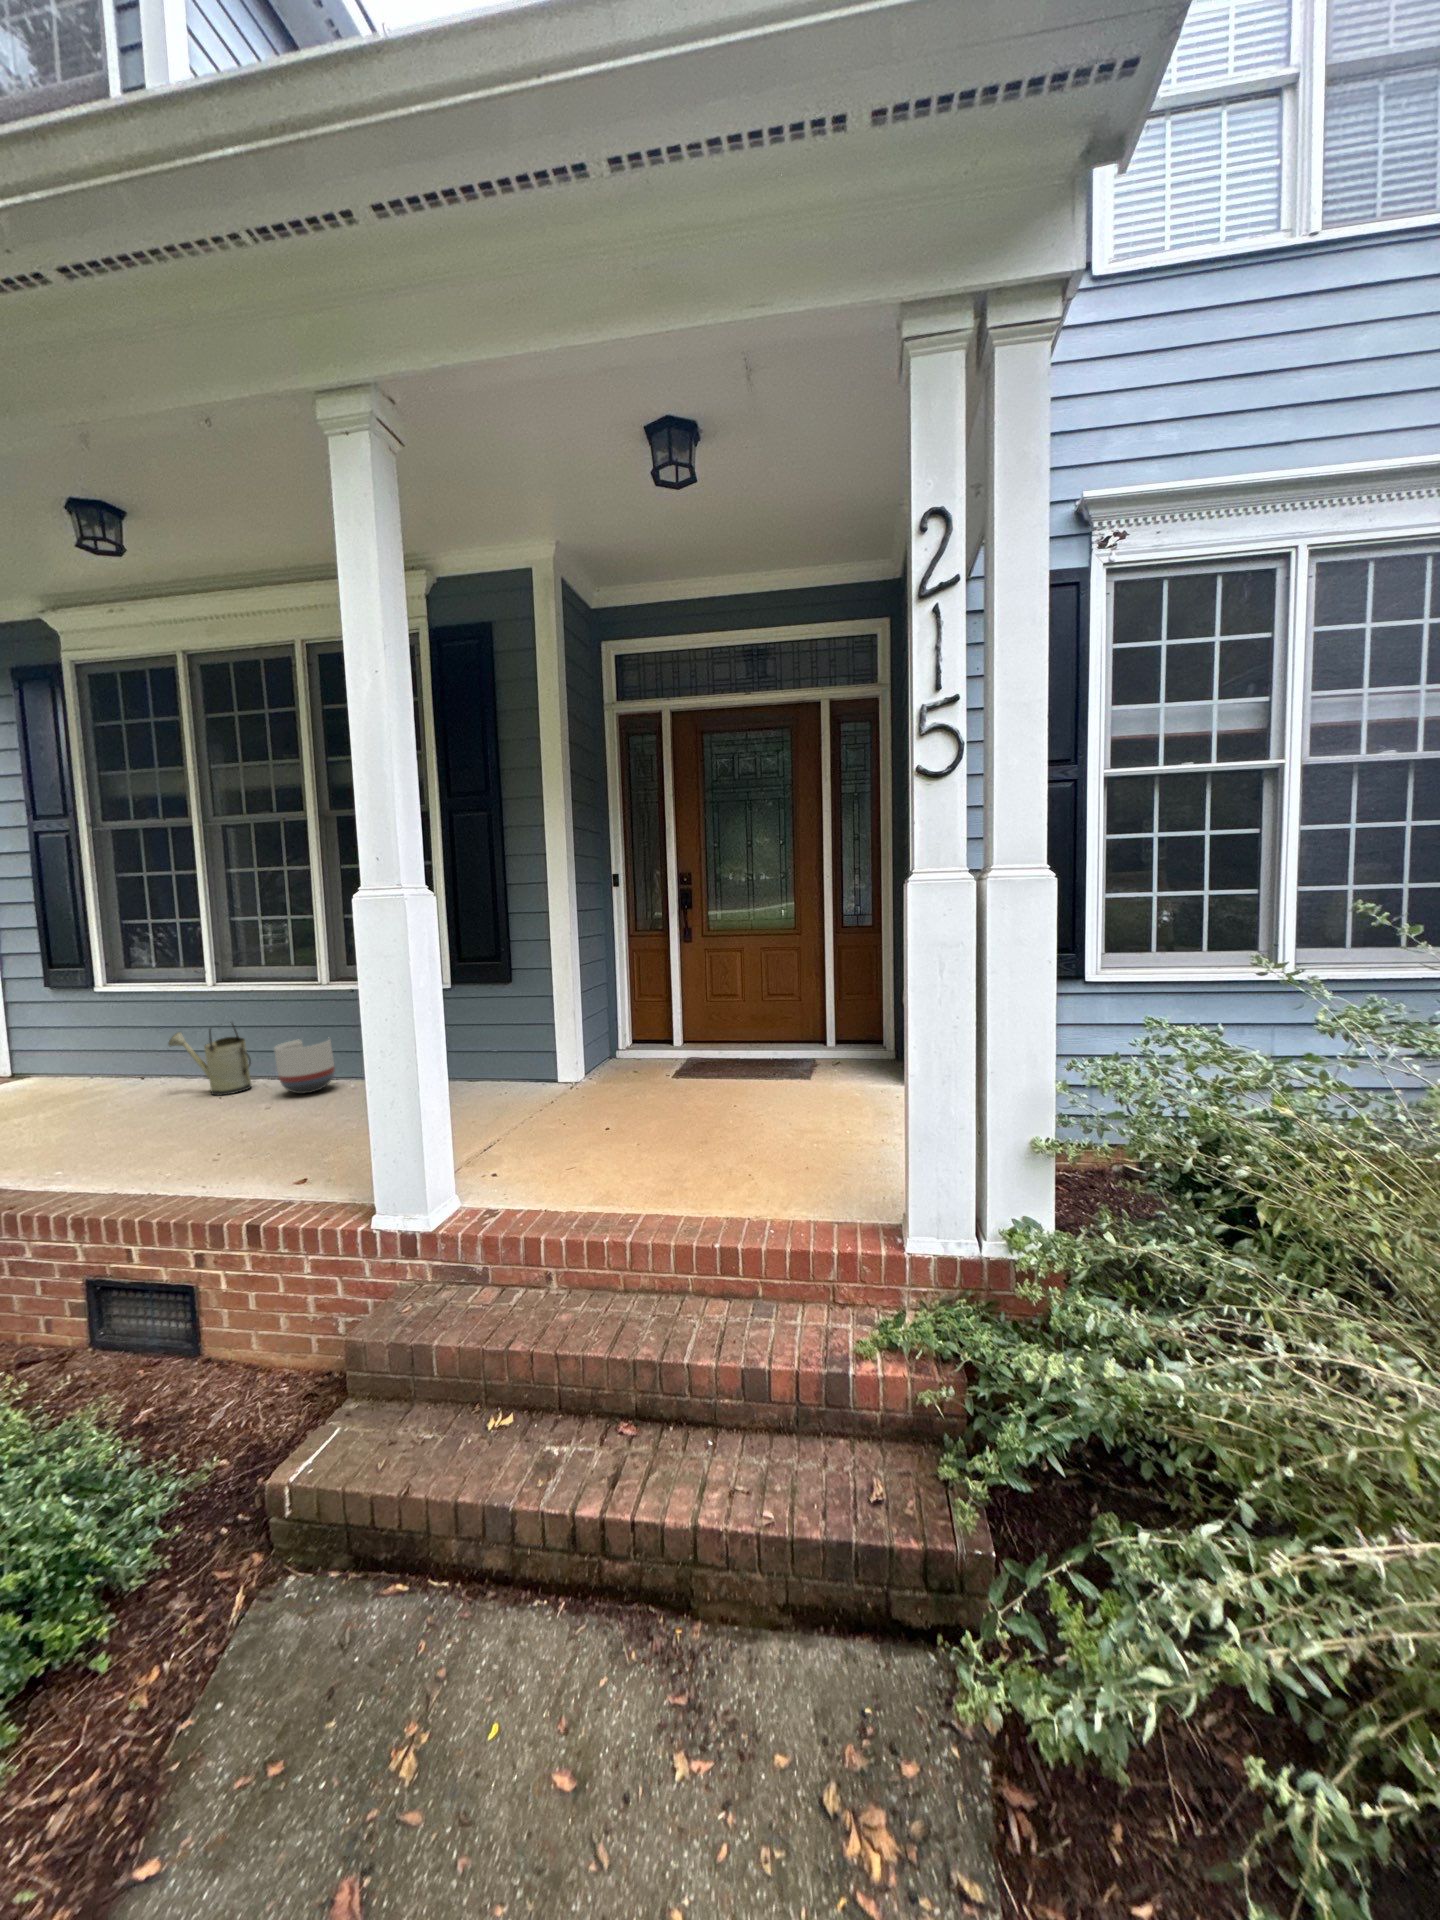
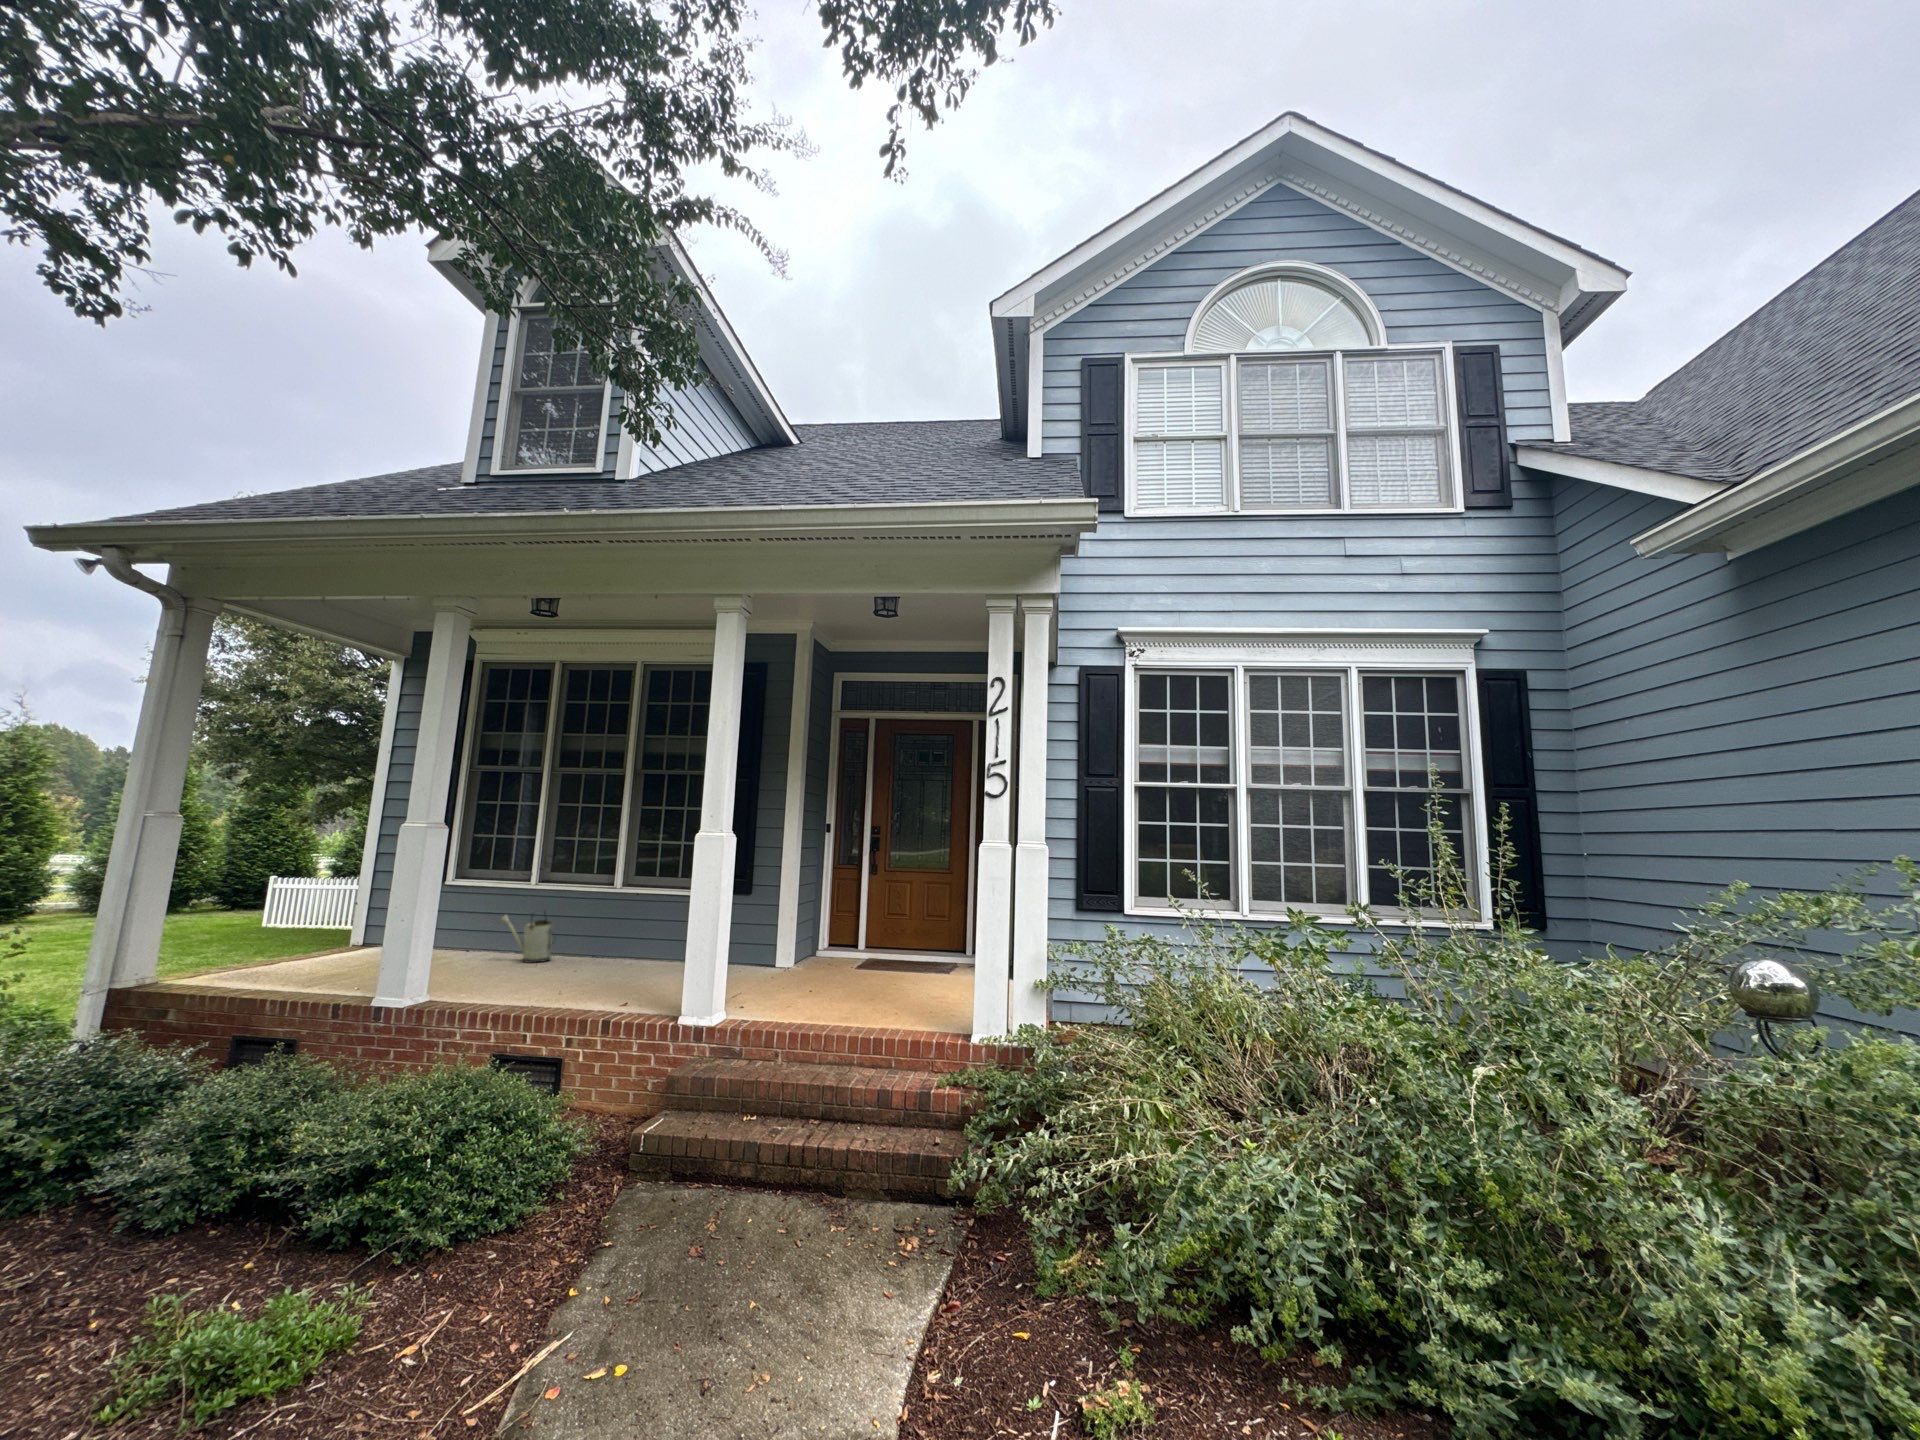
planter: present [274,1039,335,1093] -> none [577,924,616,965]

